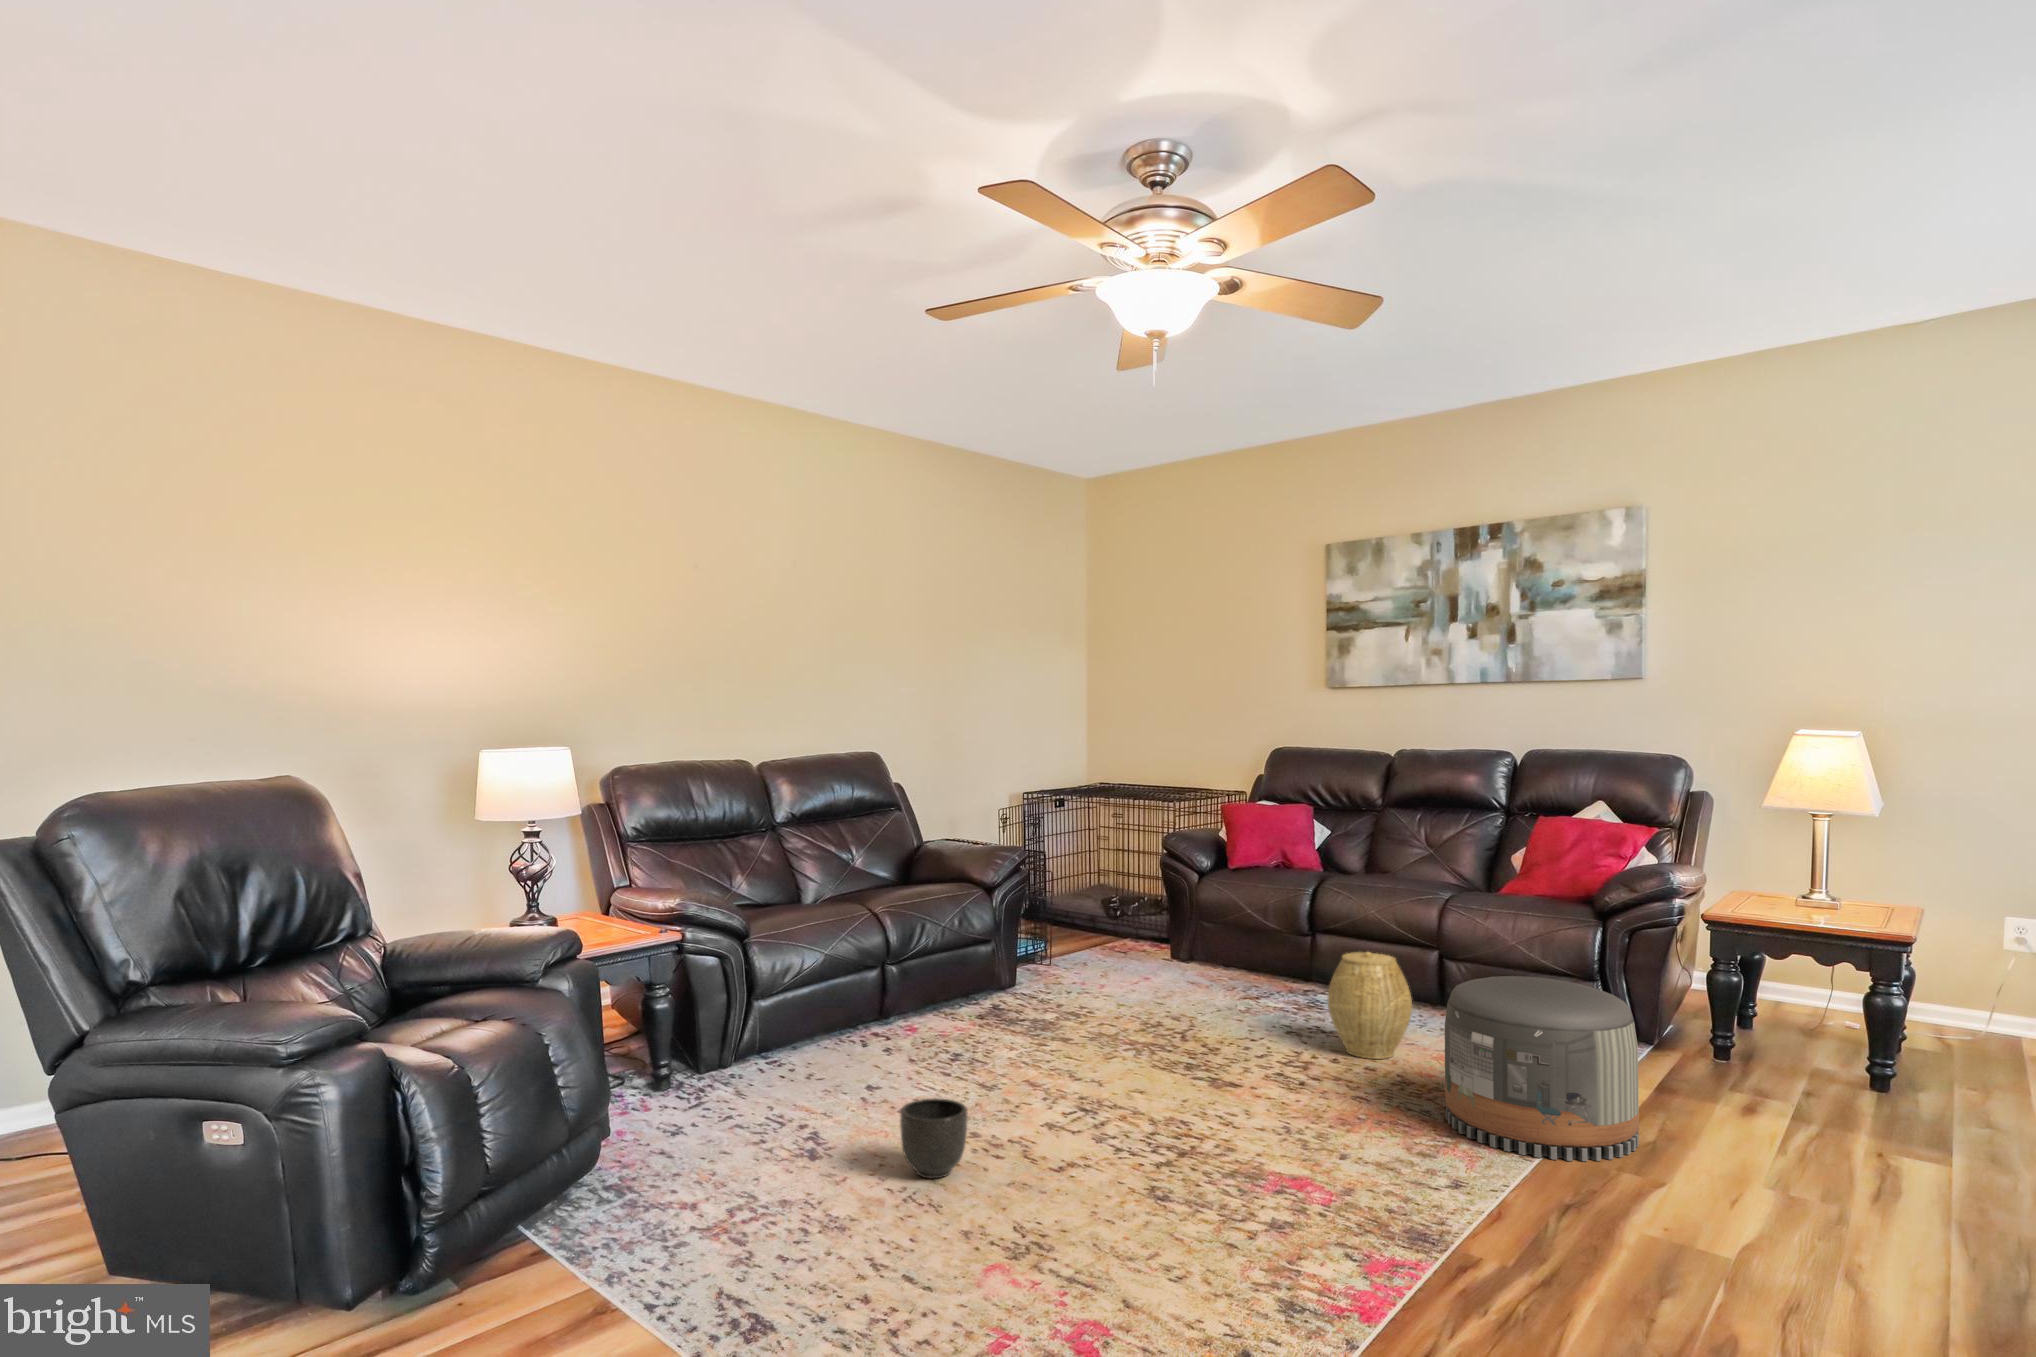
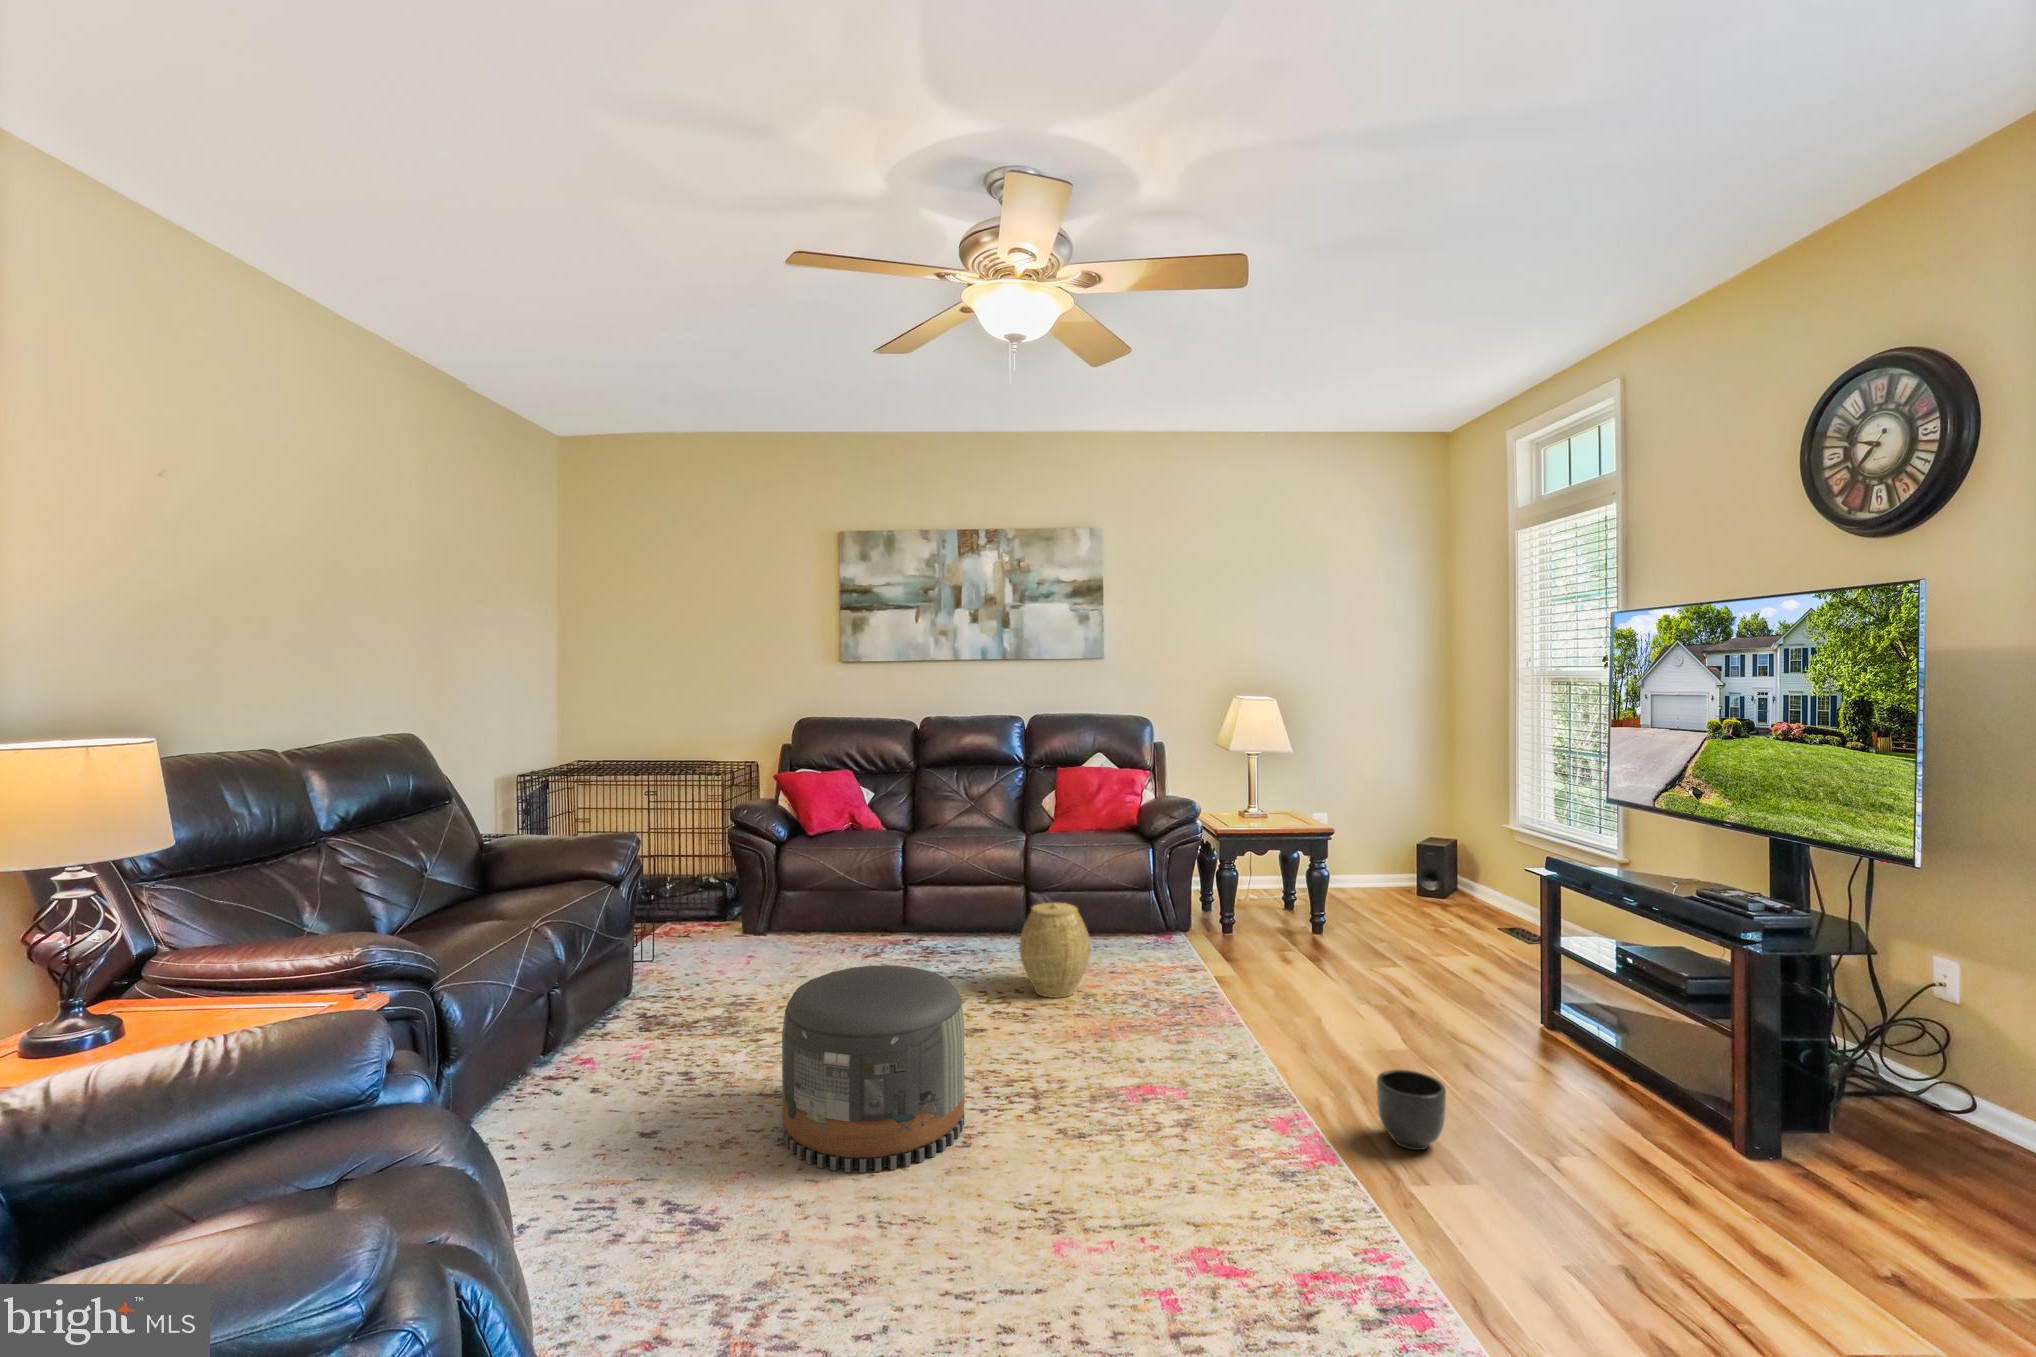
pouf: present [1445,976,1639,1161] -> present [782,965,964,1172]
planter: present [900,1098,968,1179] -> present [1376,1070,1446,1150]

